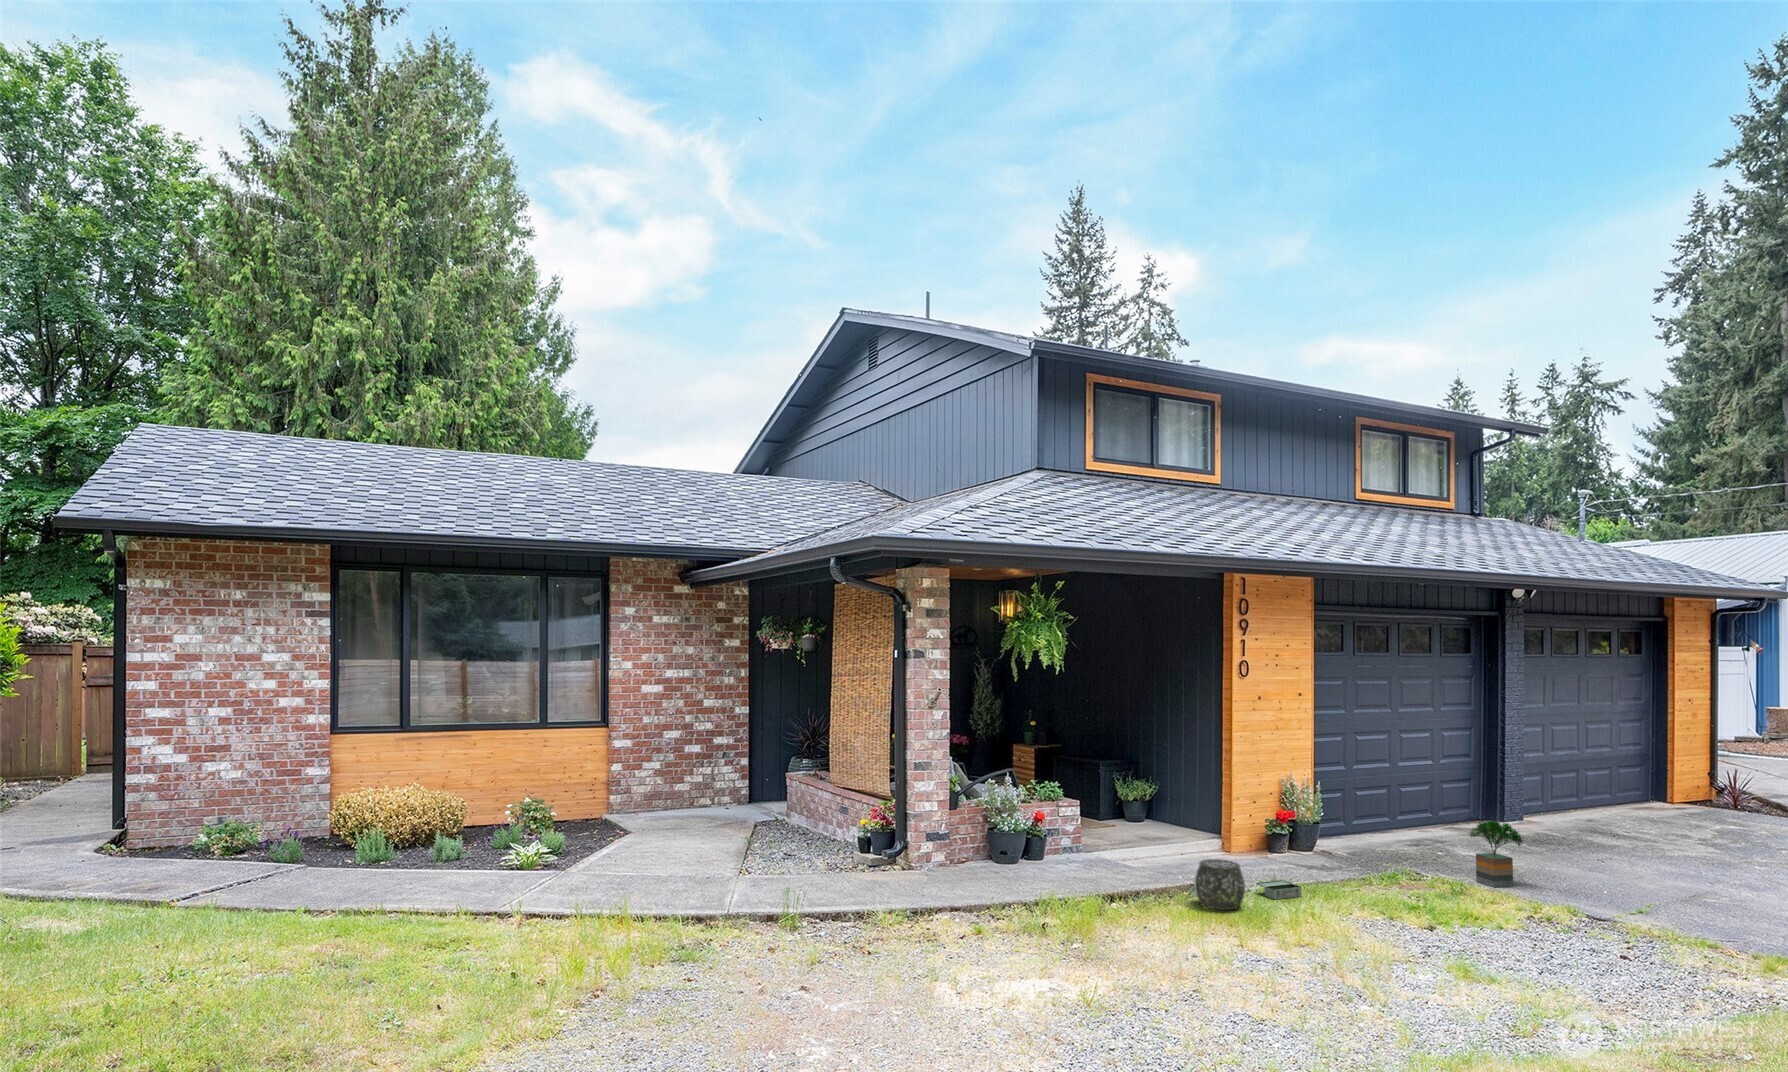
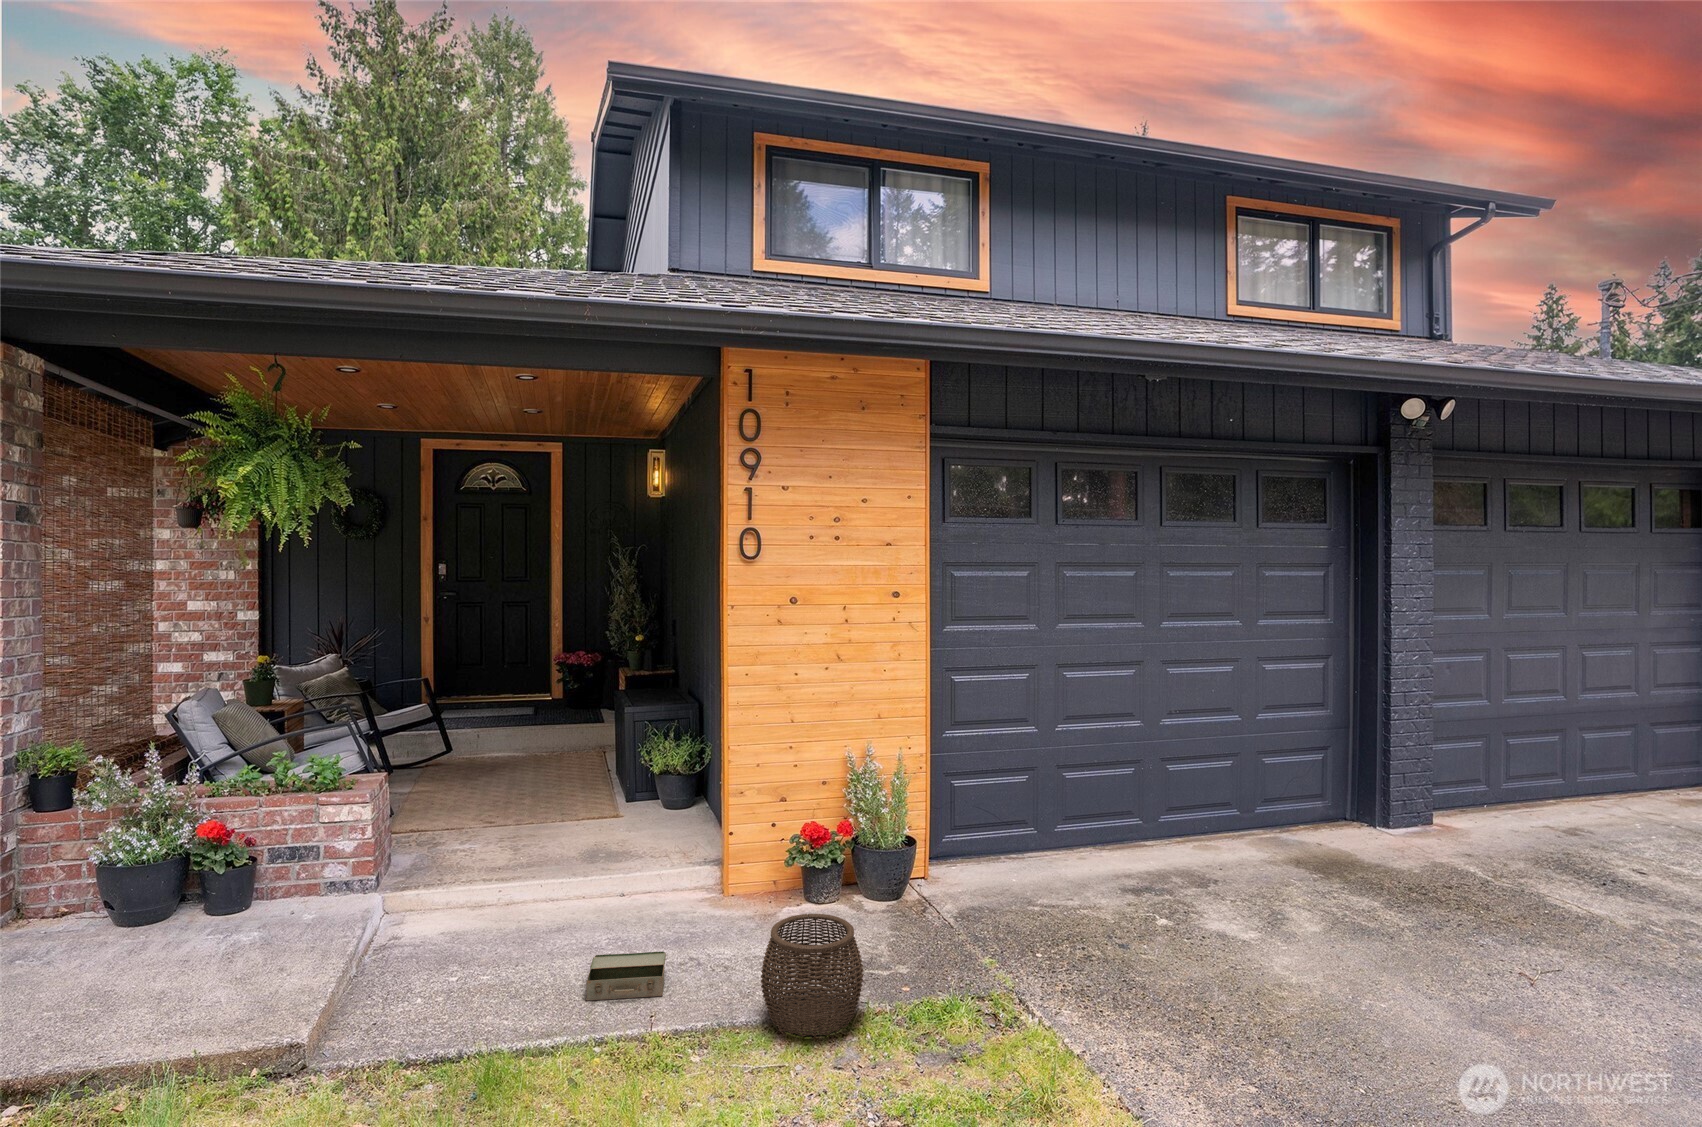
potted tree: present [1470,821,1523,887] -> none [1113,854,1220,1008]
woven basket: present [1195,859,1245,910] -> present [761,914,863,1037]

